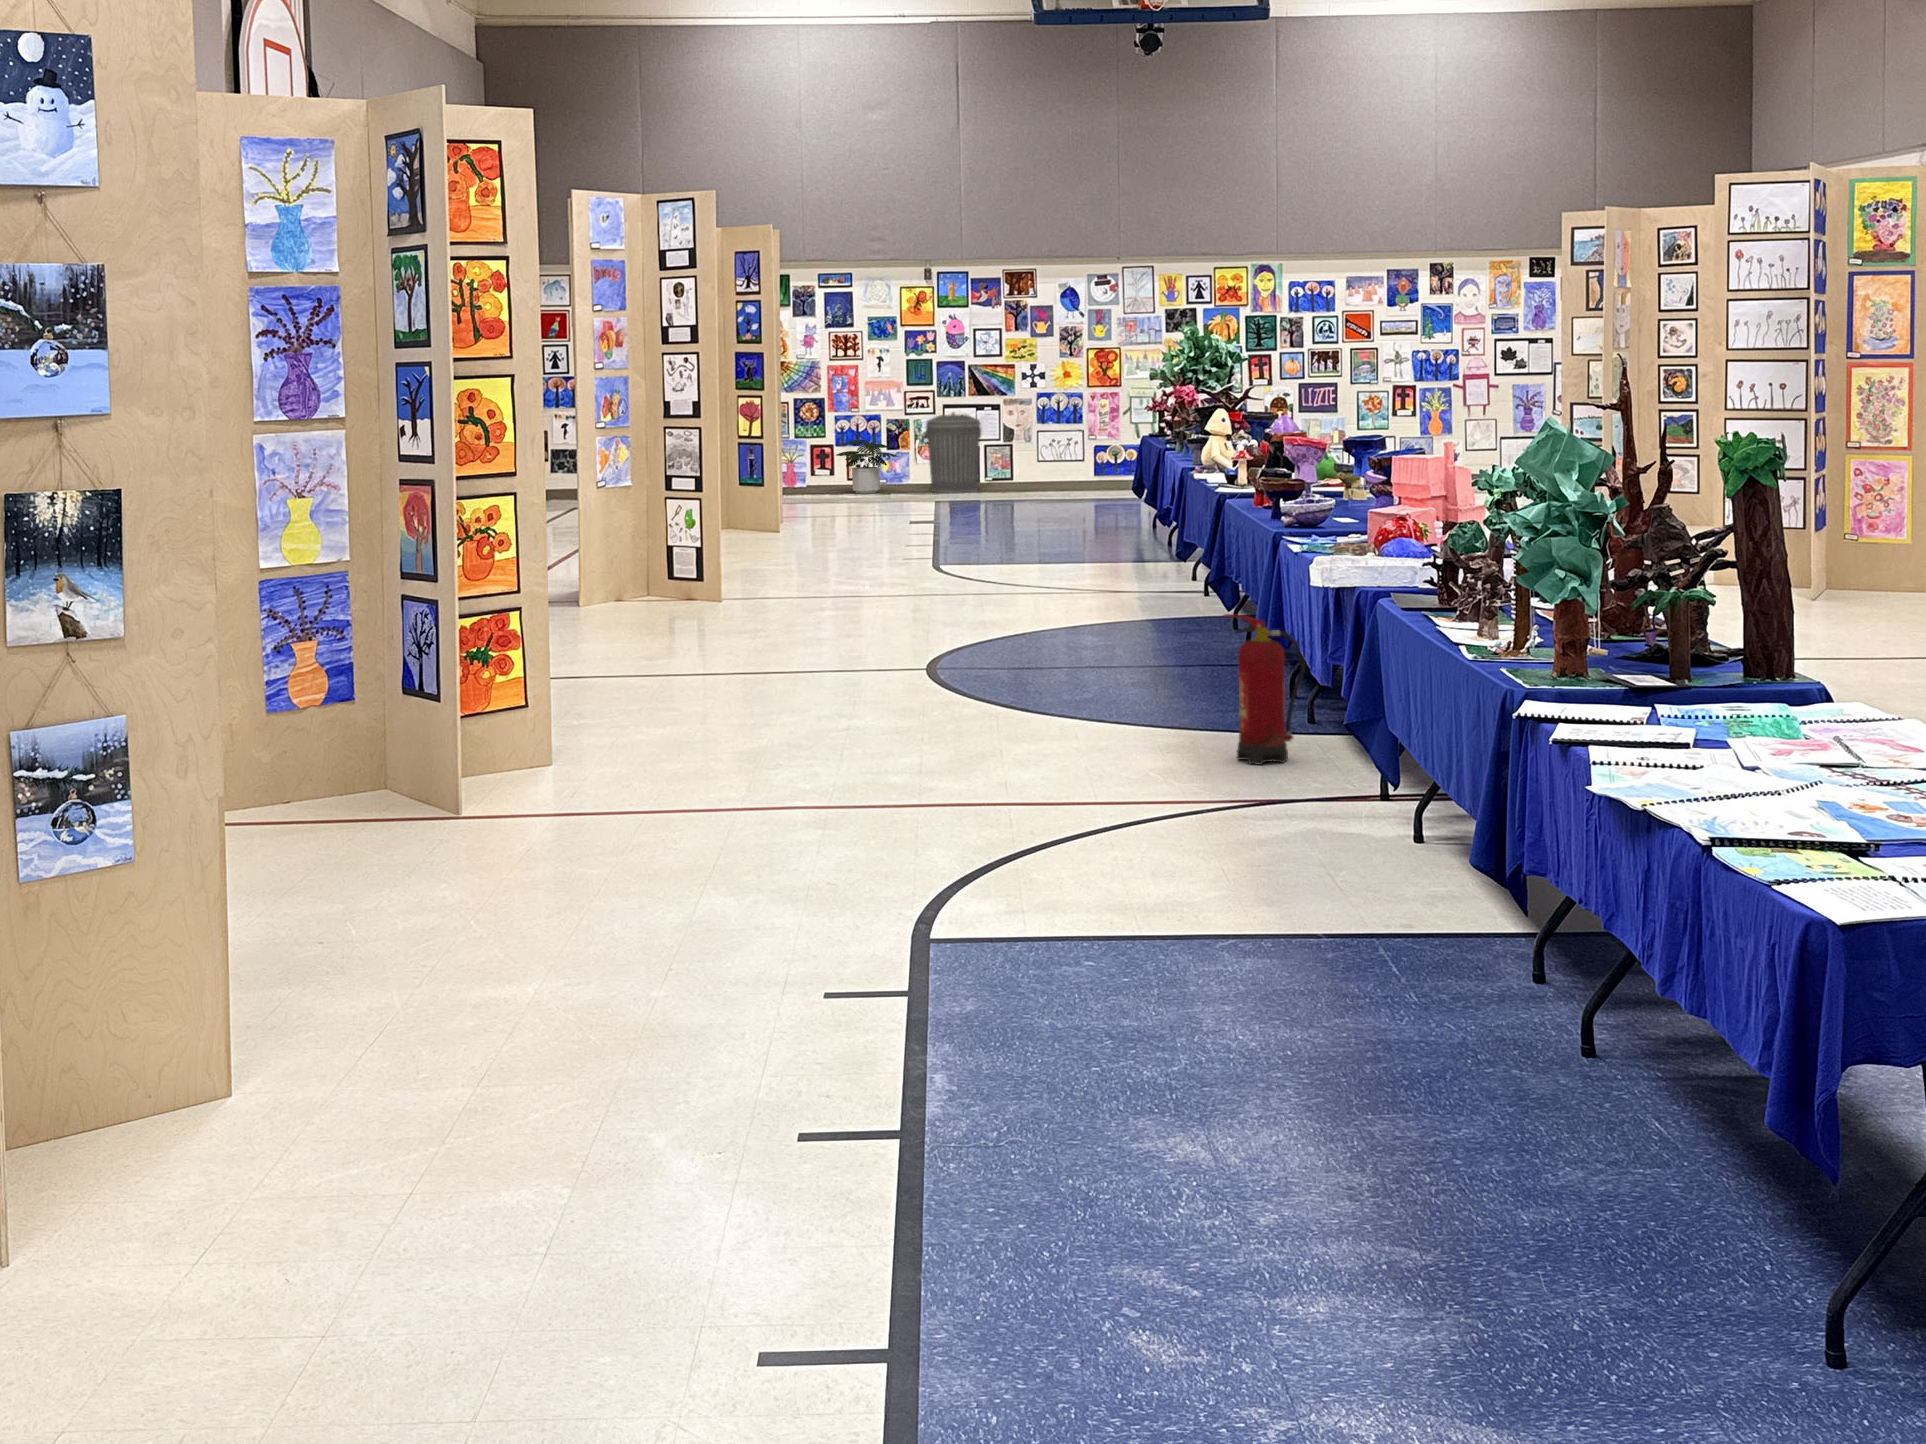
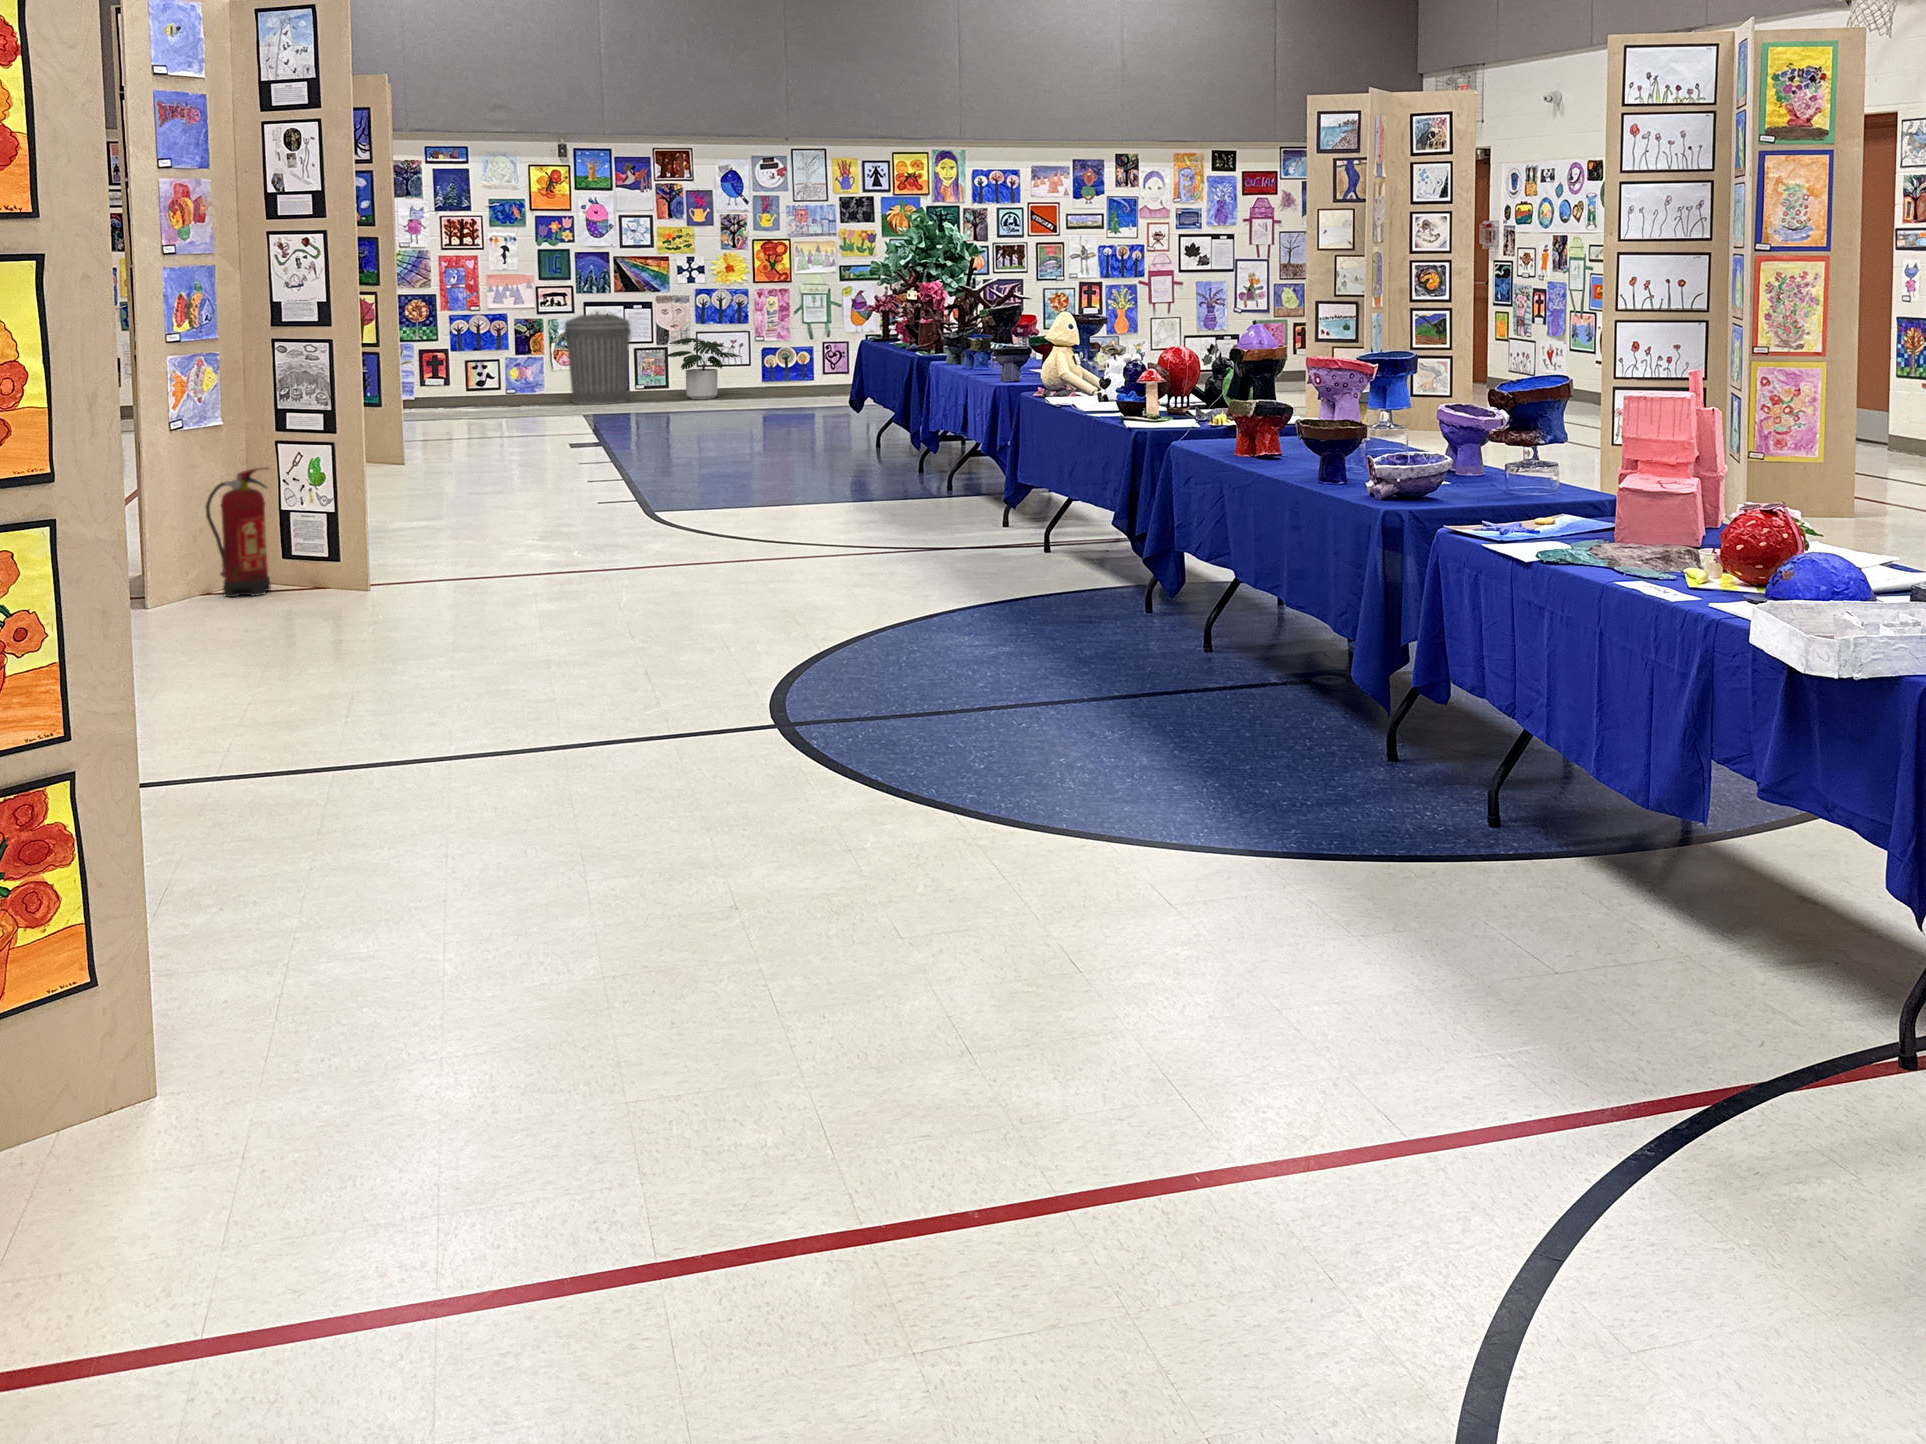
potted plant: present [836,440,898,493] -> present [665,338,742,399]
fire extinguisher: present [1224,614,1305,765] -> present [206,468,270,597]

